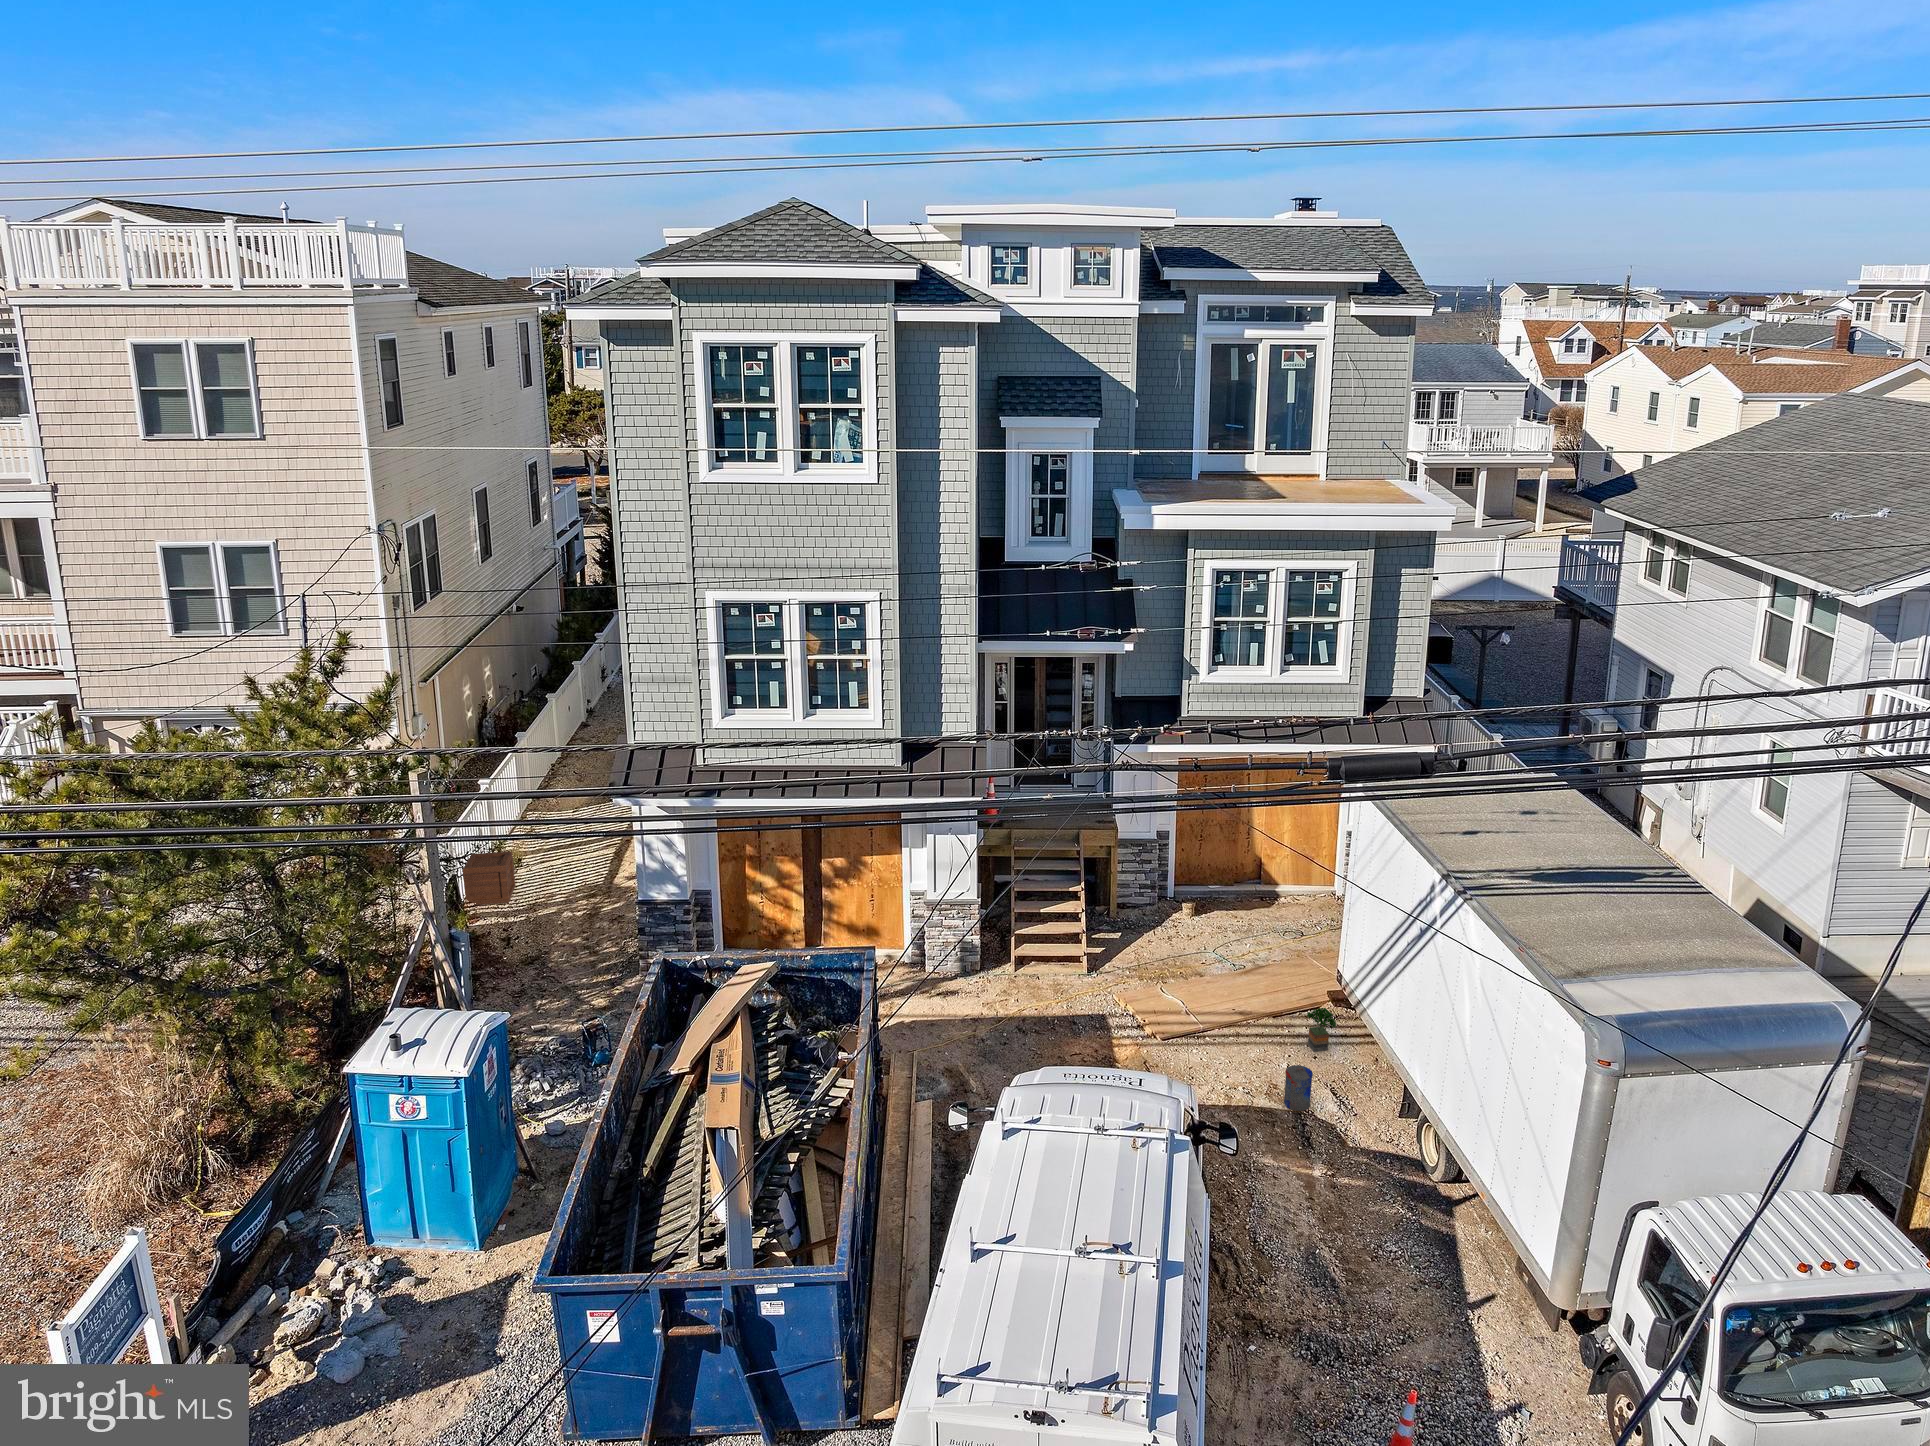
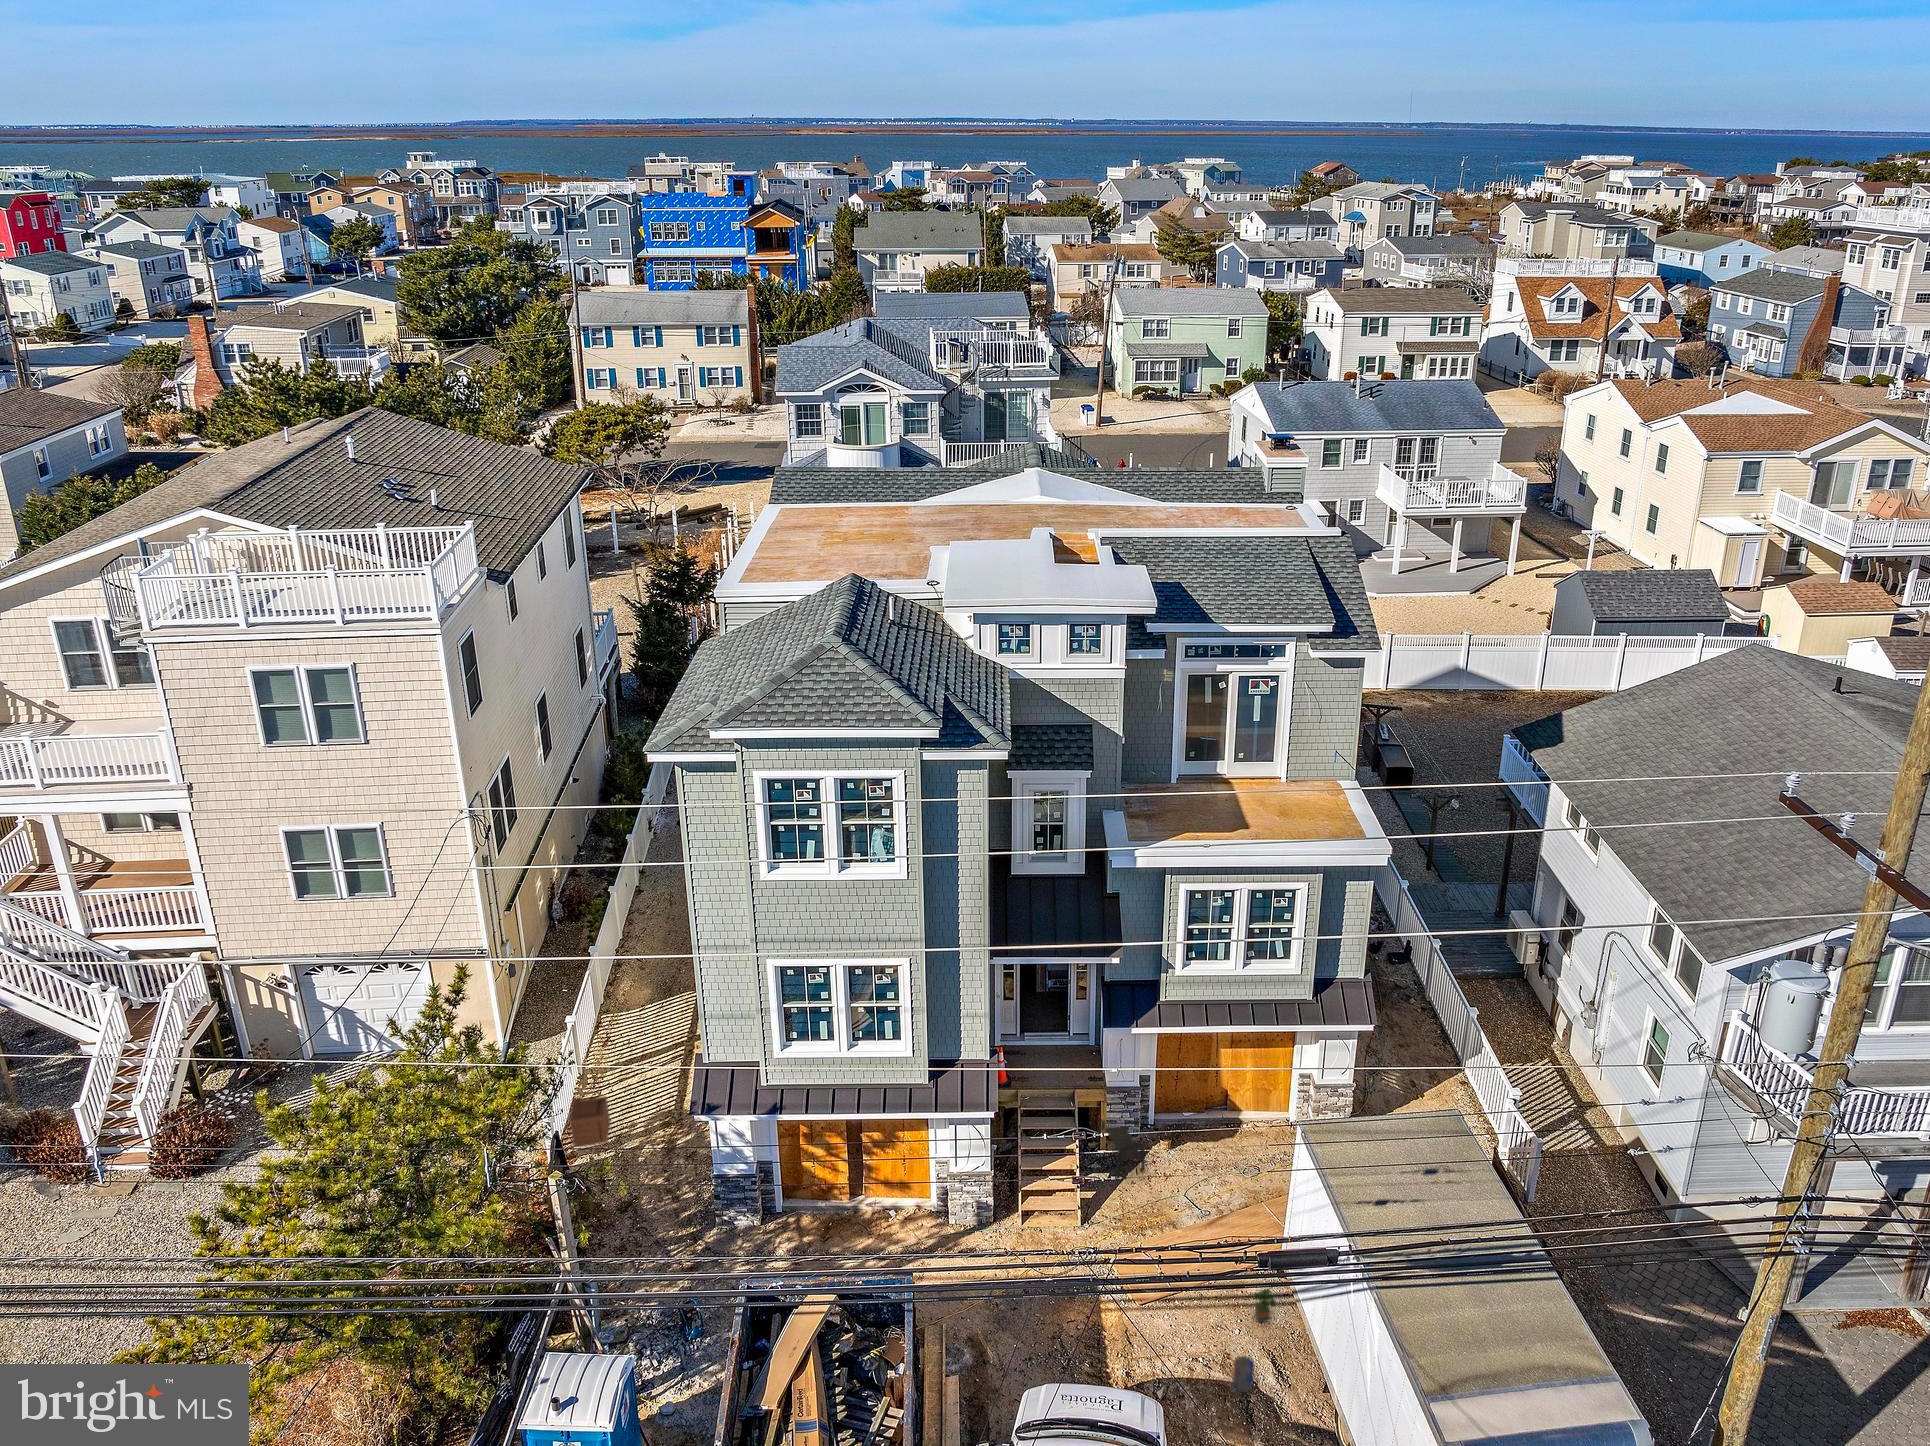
bench: none [1107,869,1164,936] -> present [1101,1121,1145,1178]

